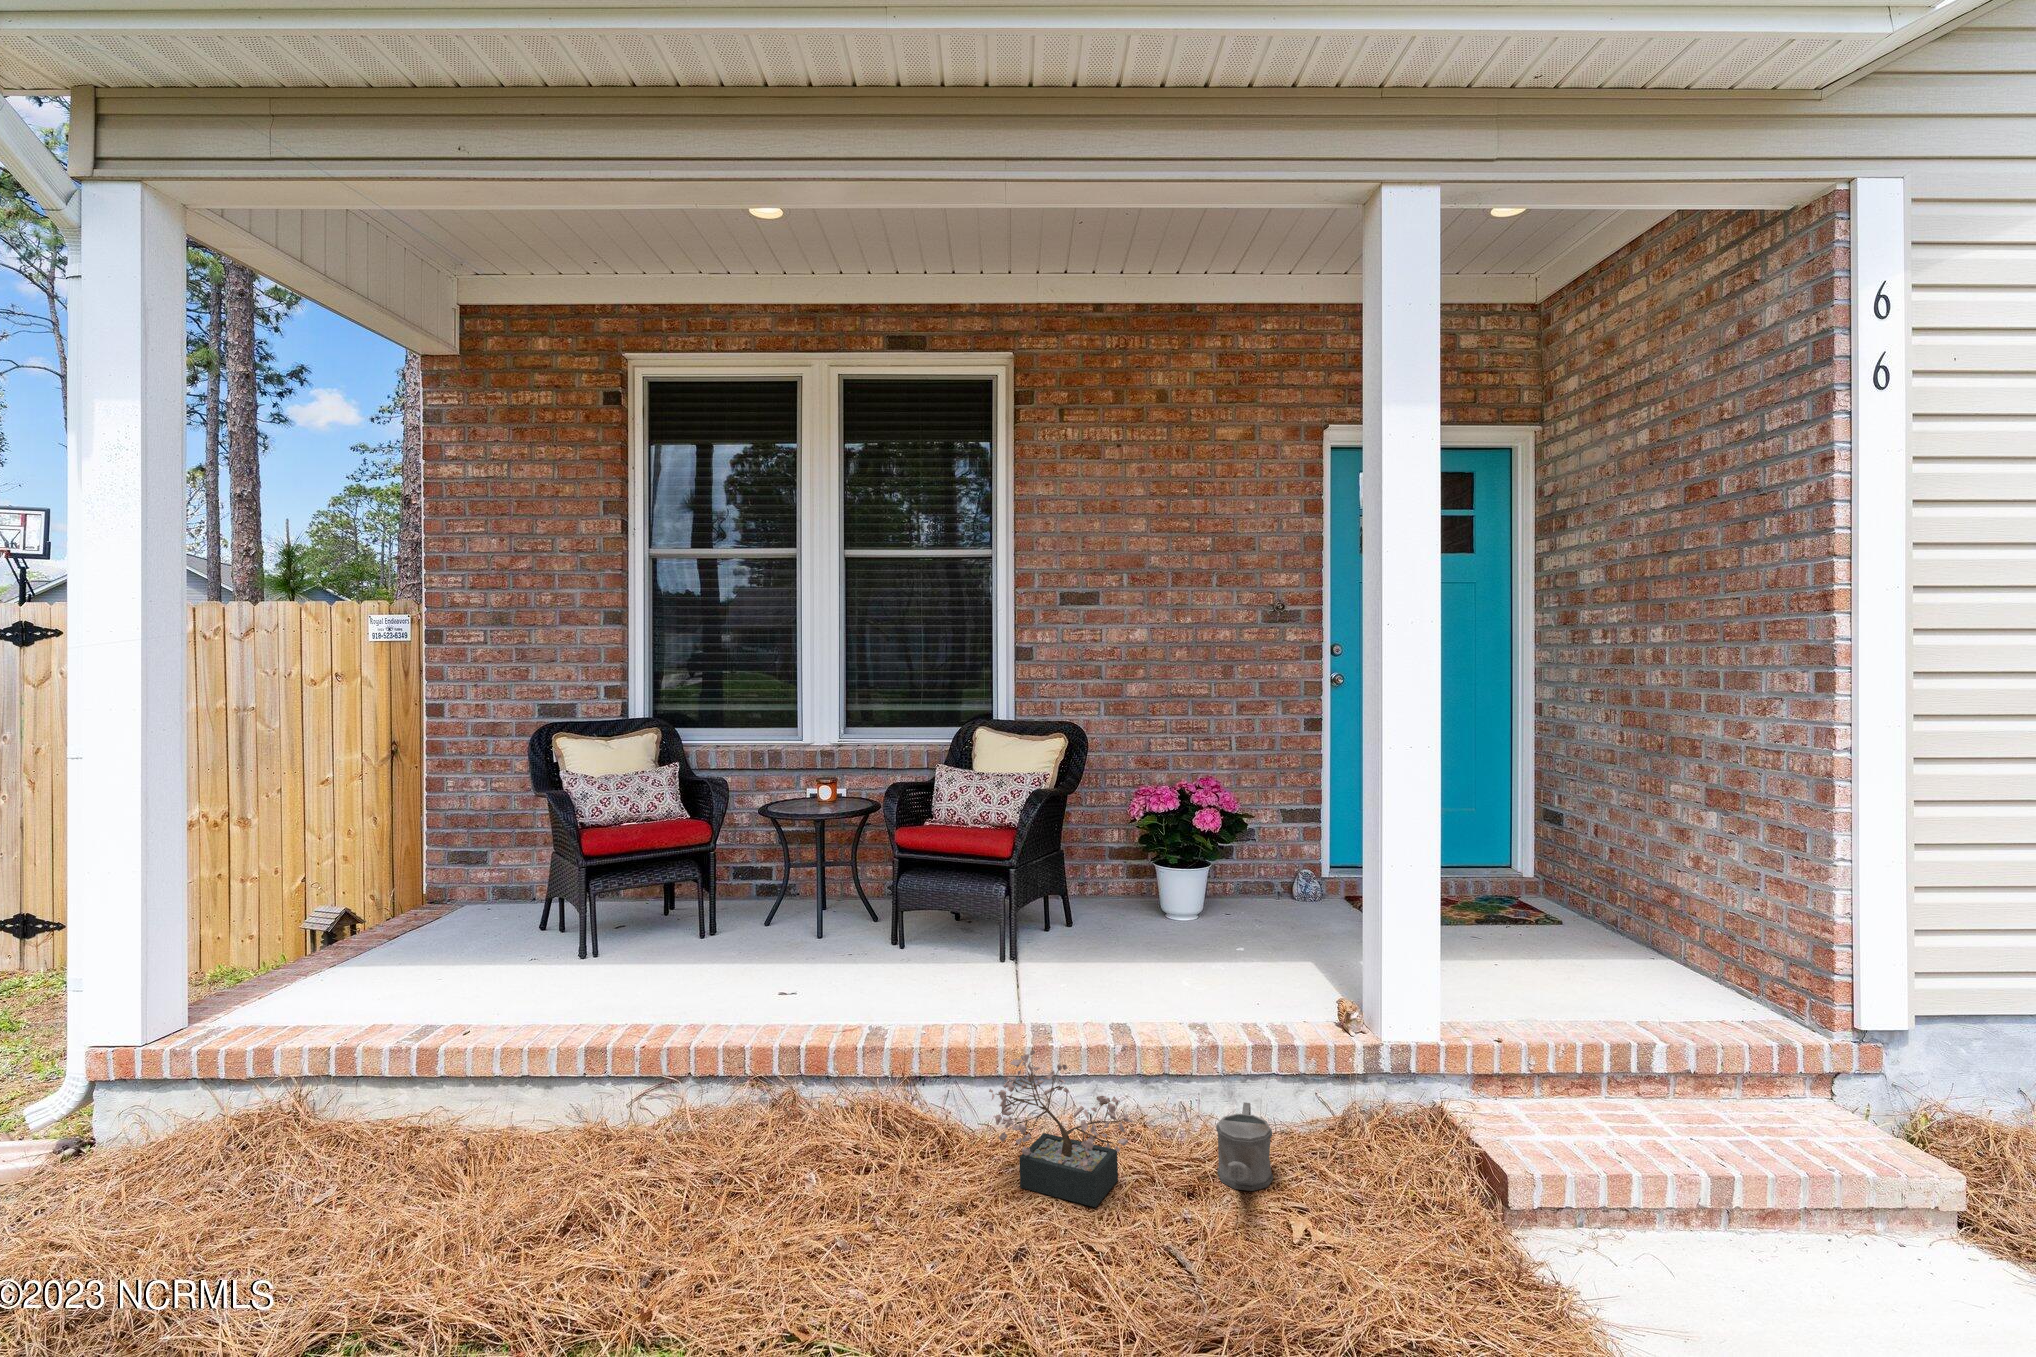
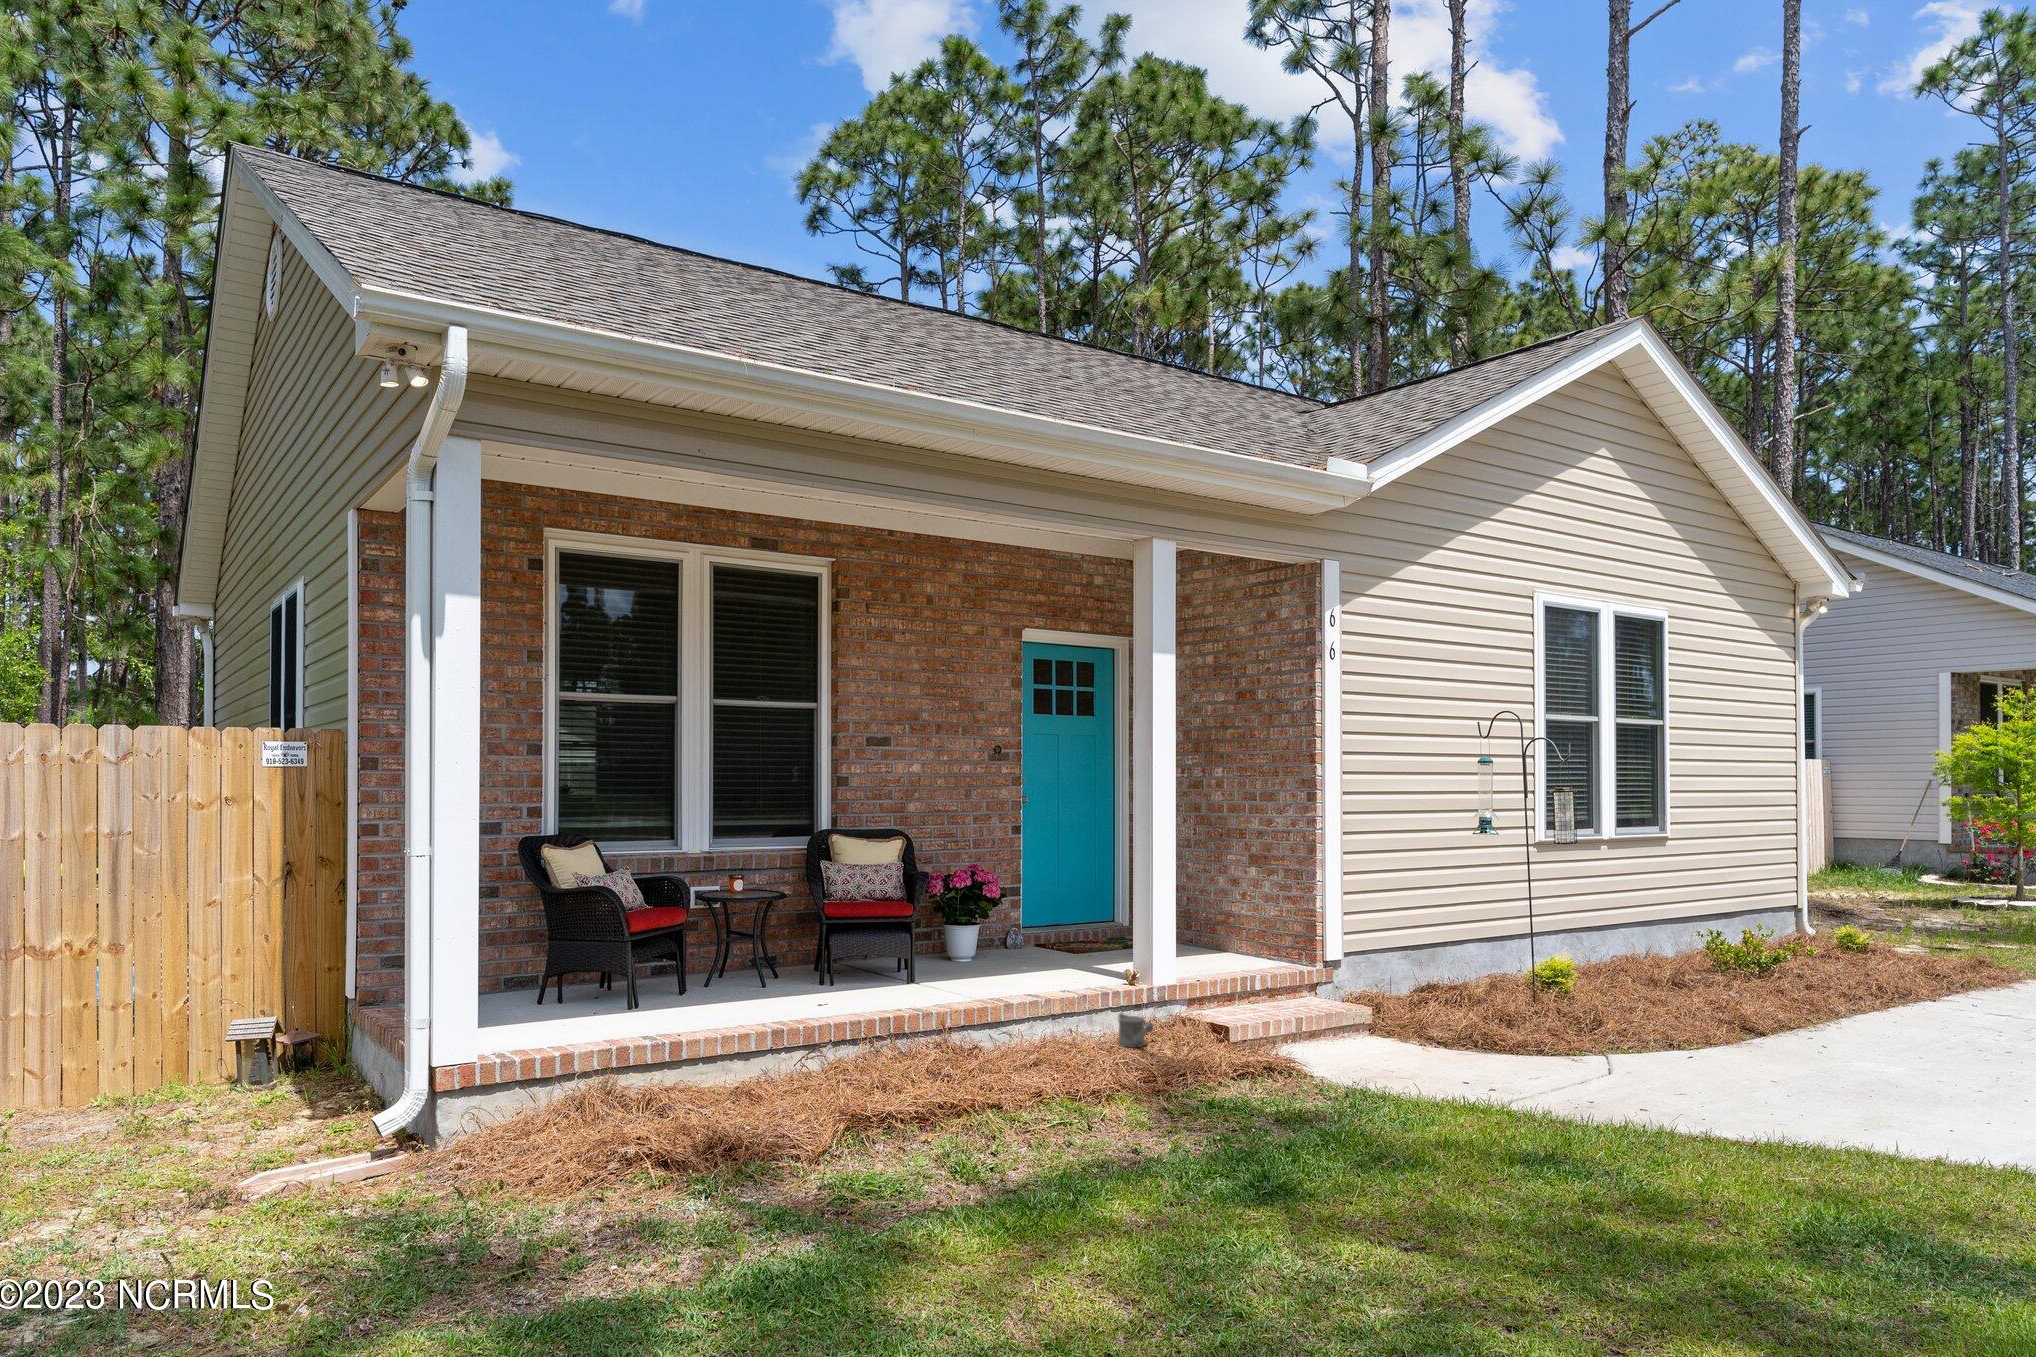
decorative plant: present [989,1050,1133,1207] -> none [1023,995,1098,1061]

